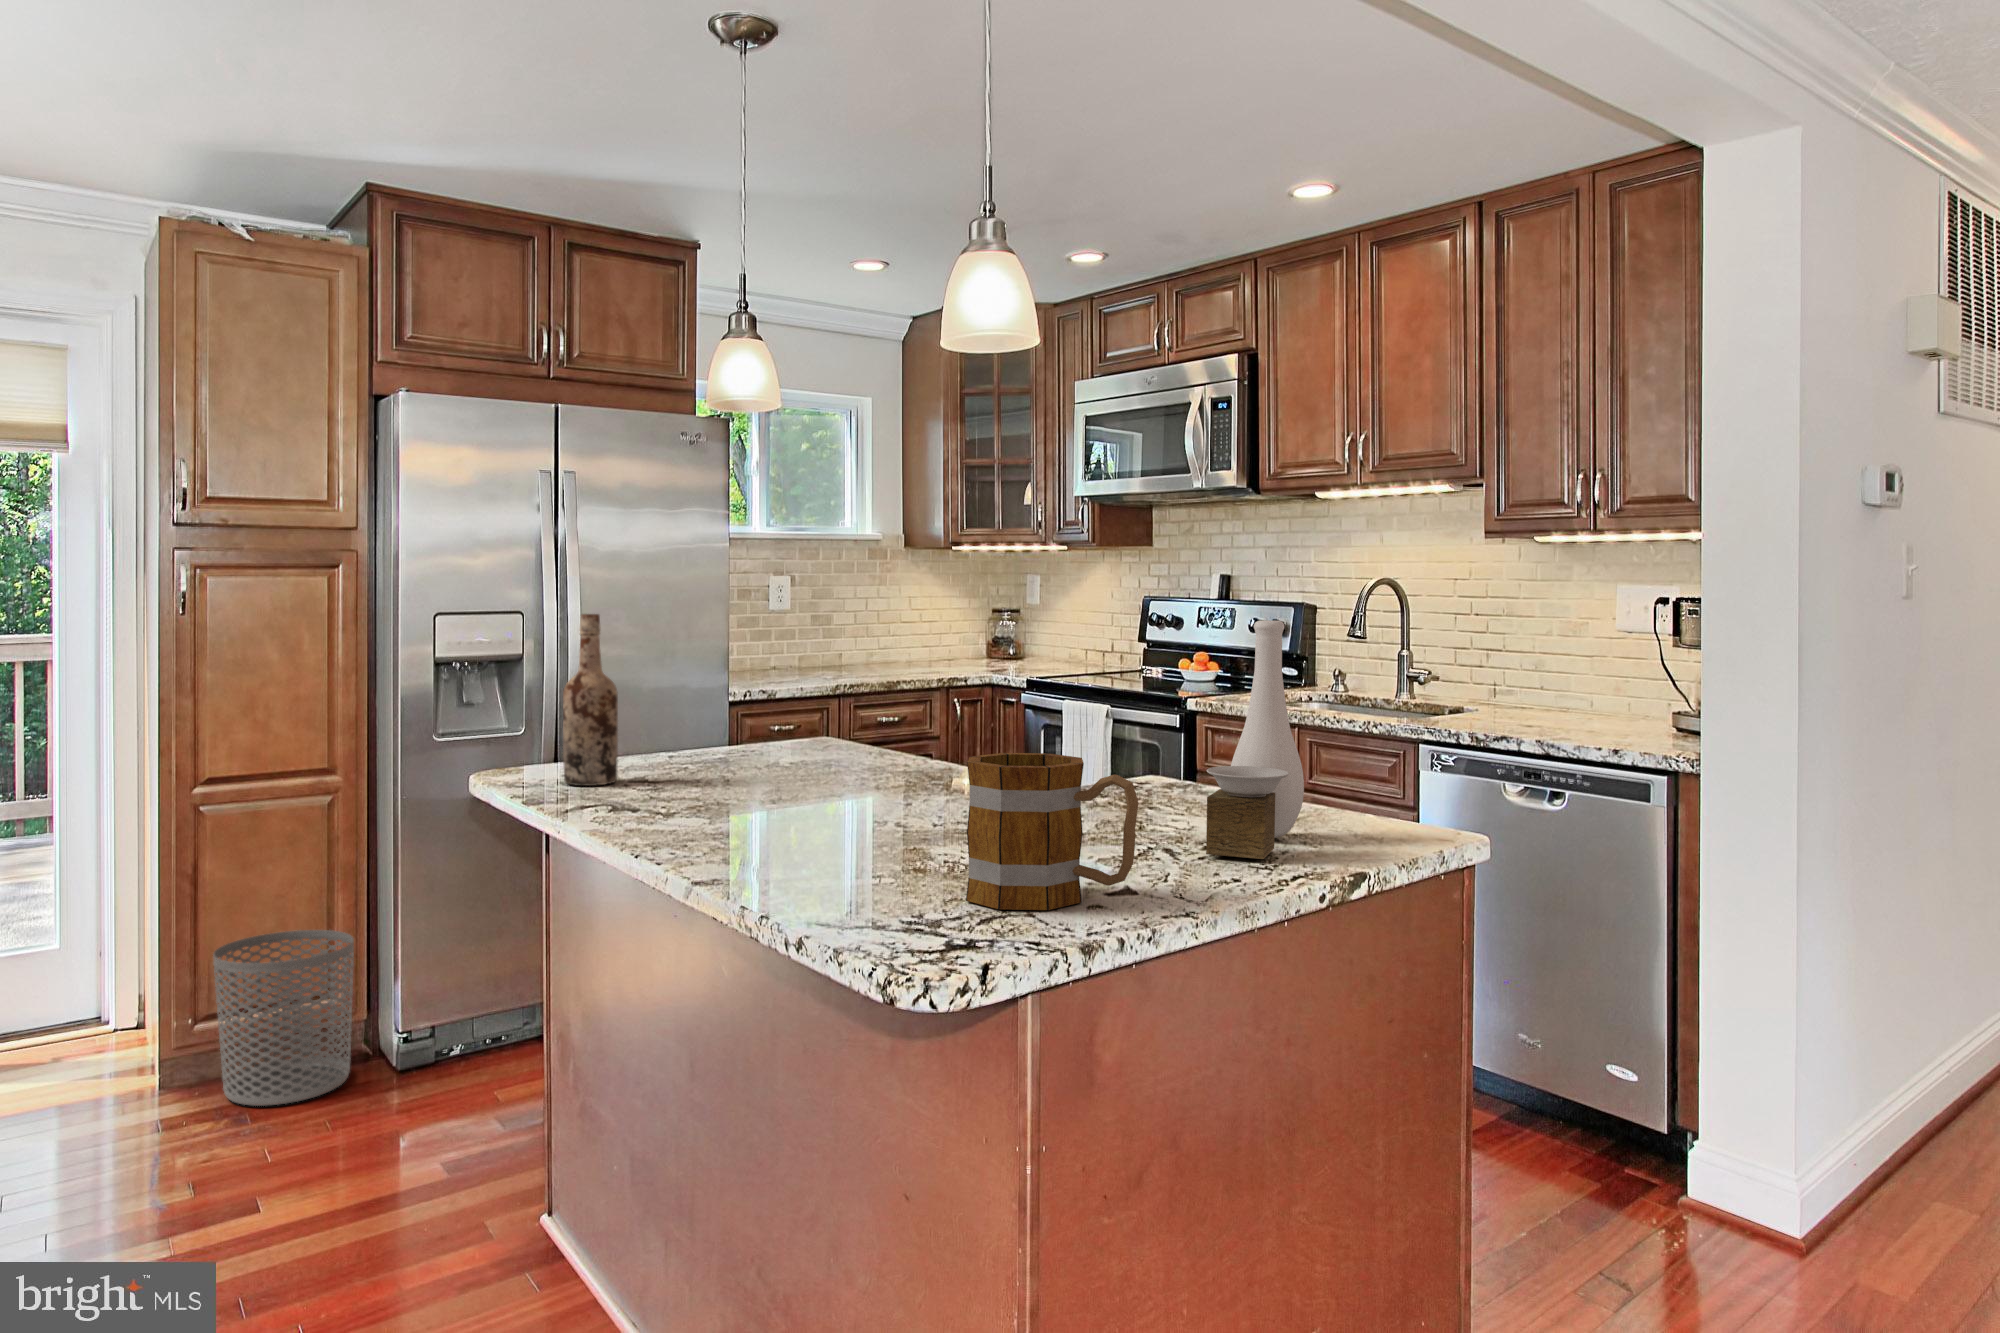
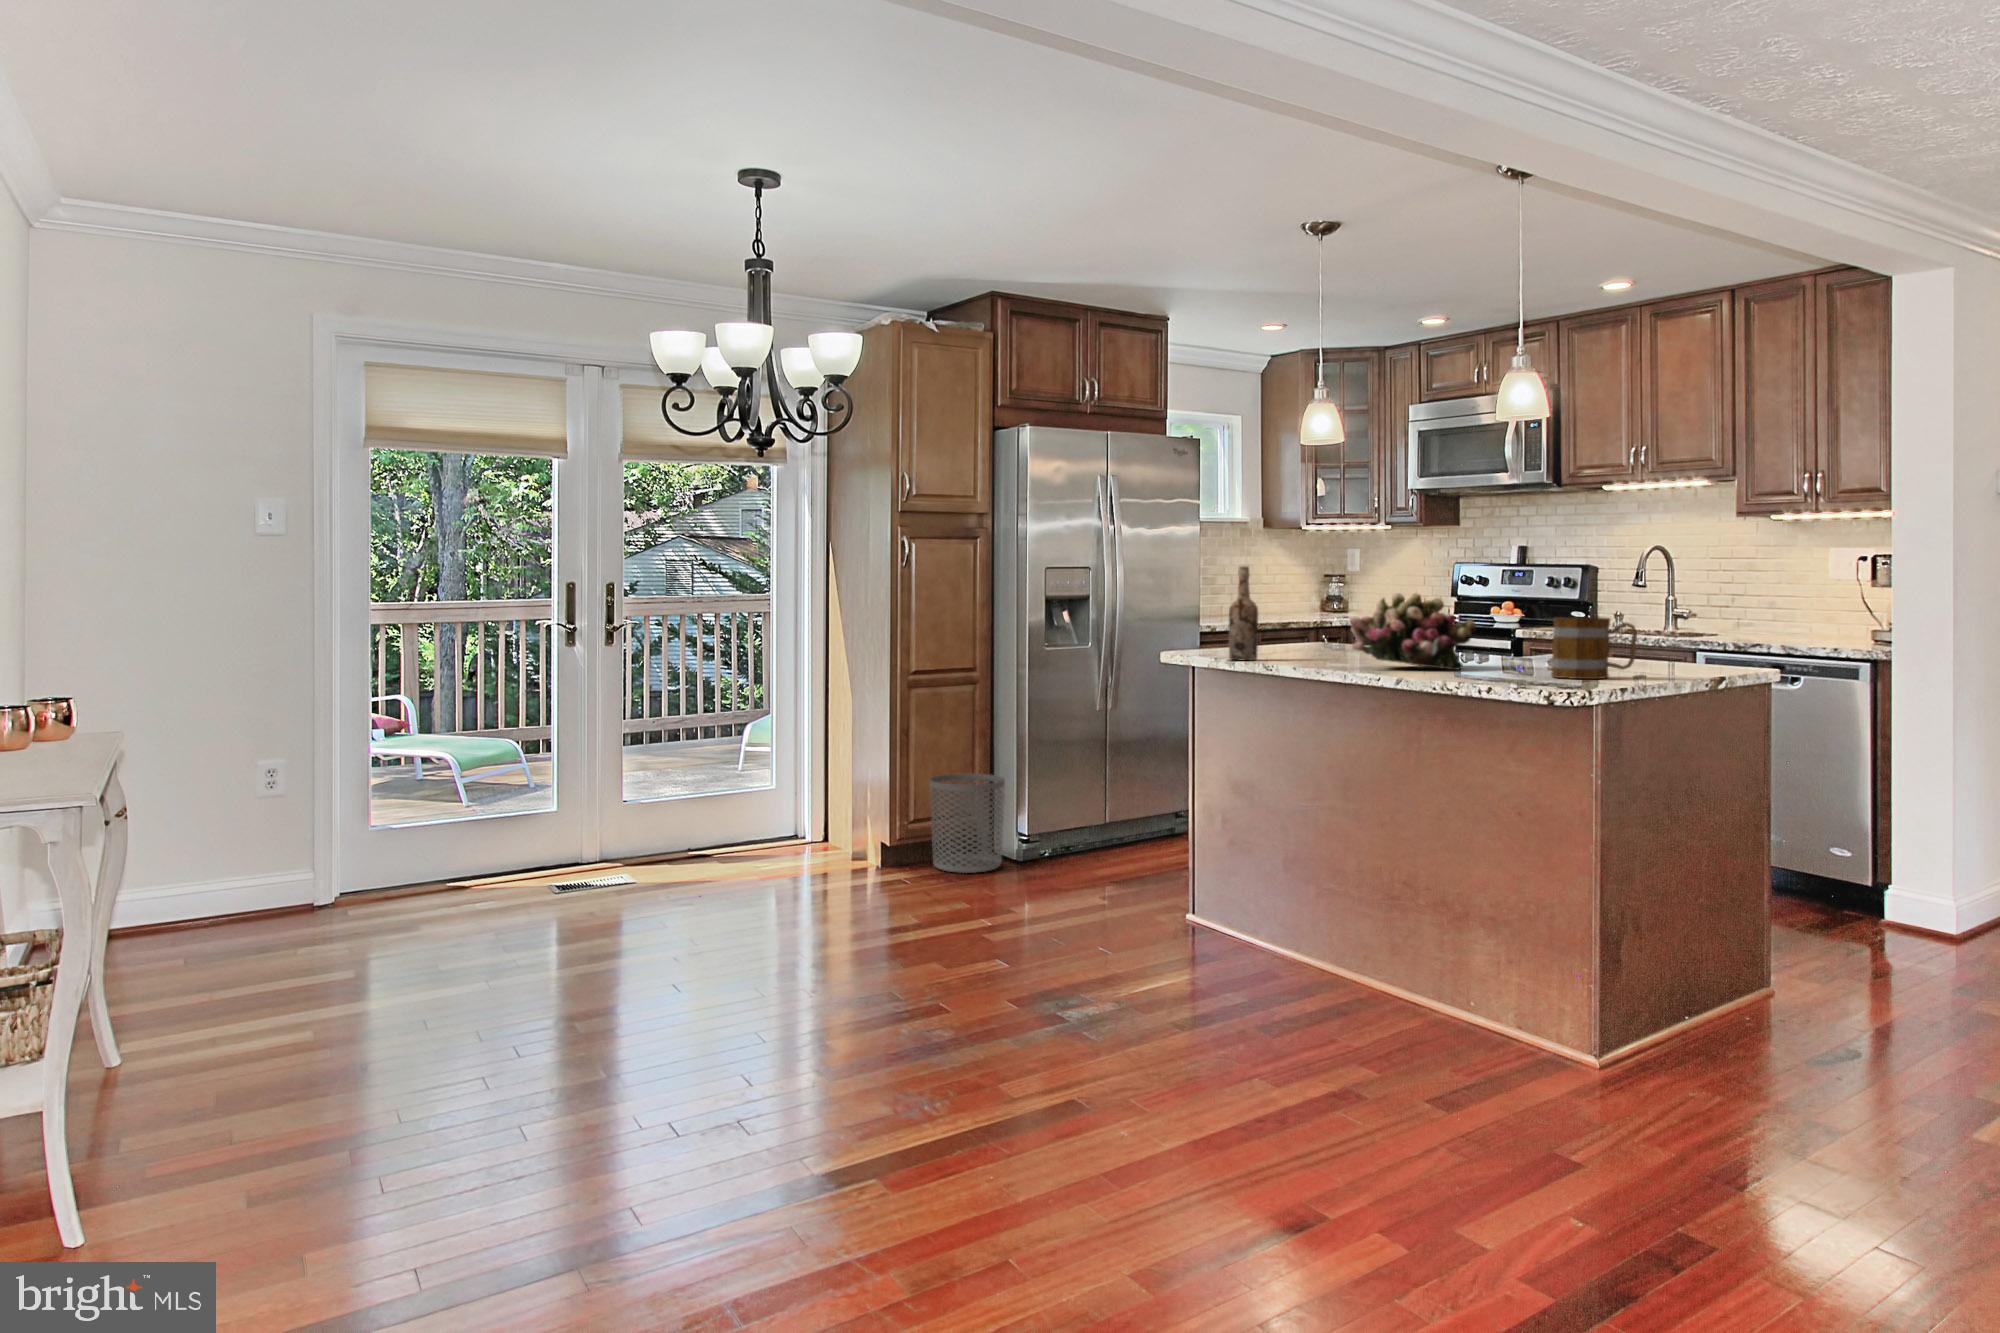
vase: present [1206,620,1304,859] -> none [1640,561,1684,671]
flower arrangement: none [645,675,914,840] -> present [1349,593,1476,670]

